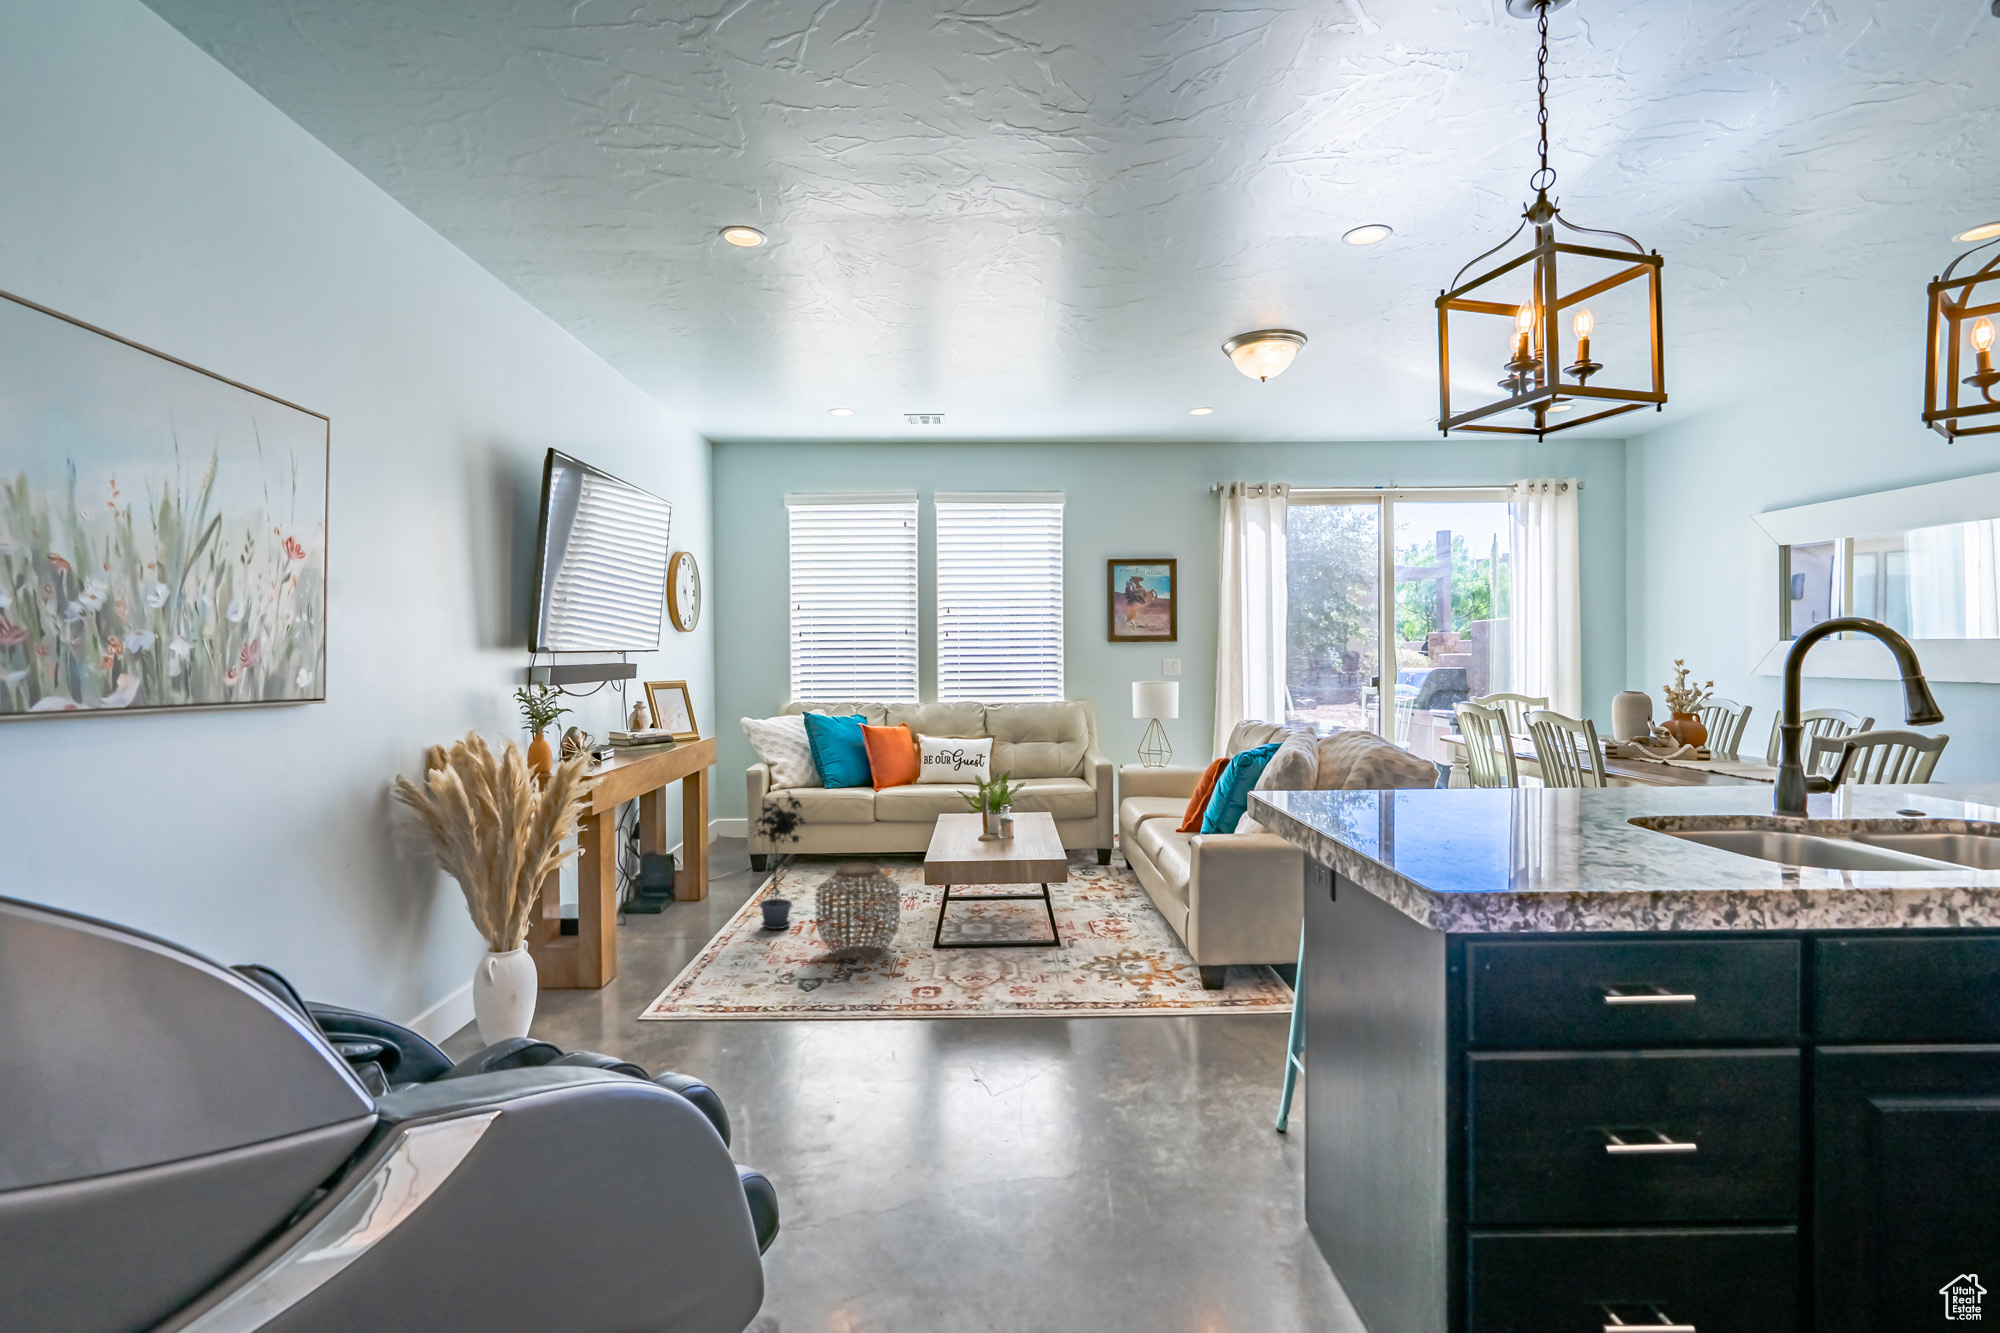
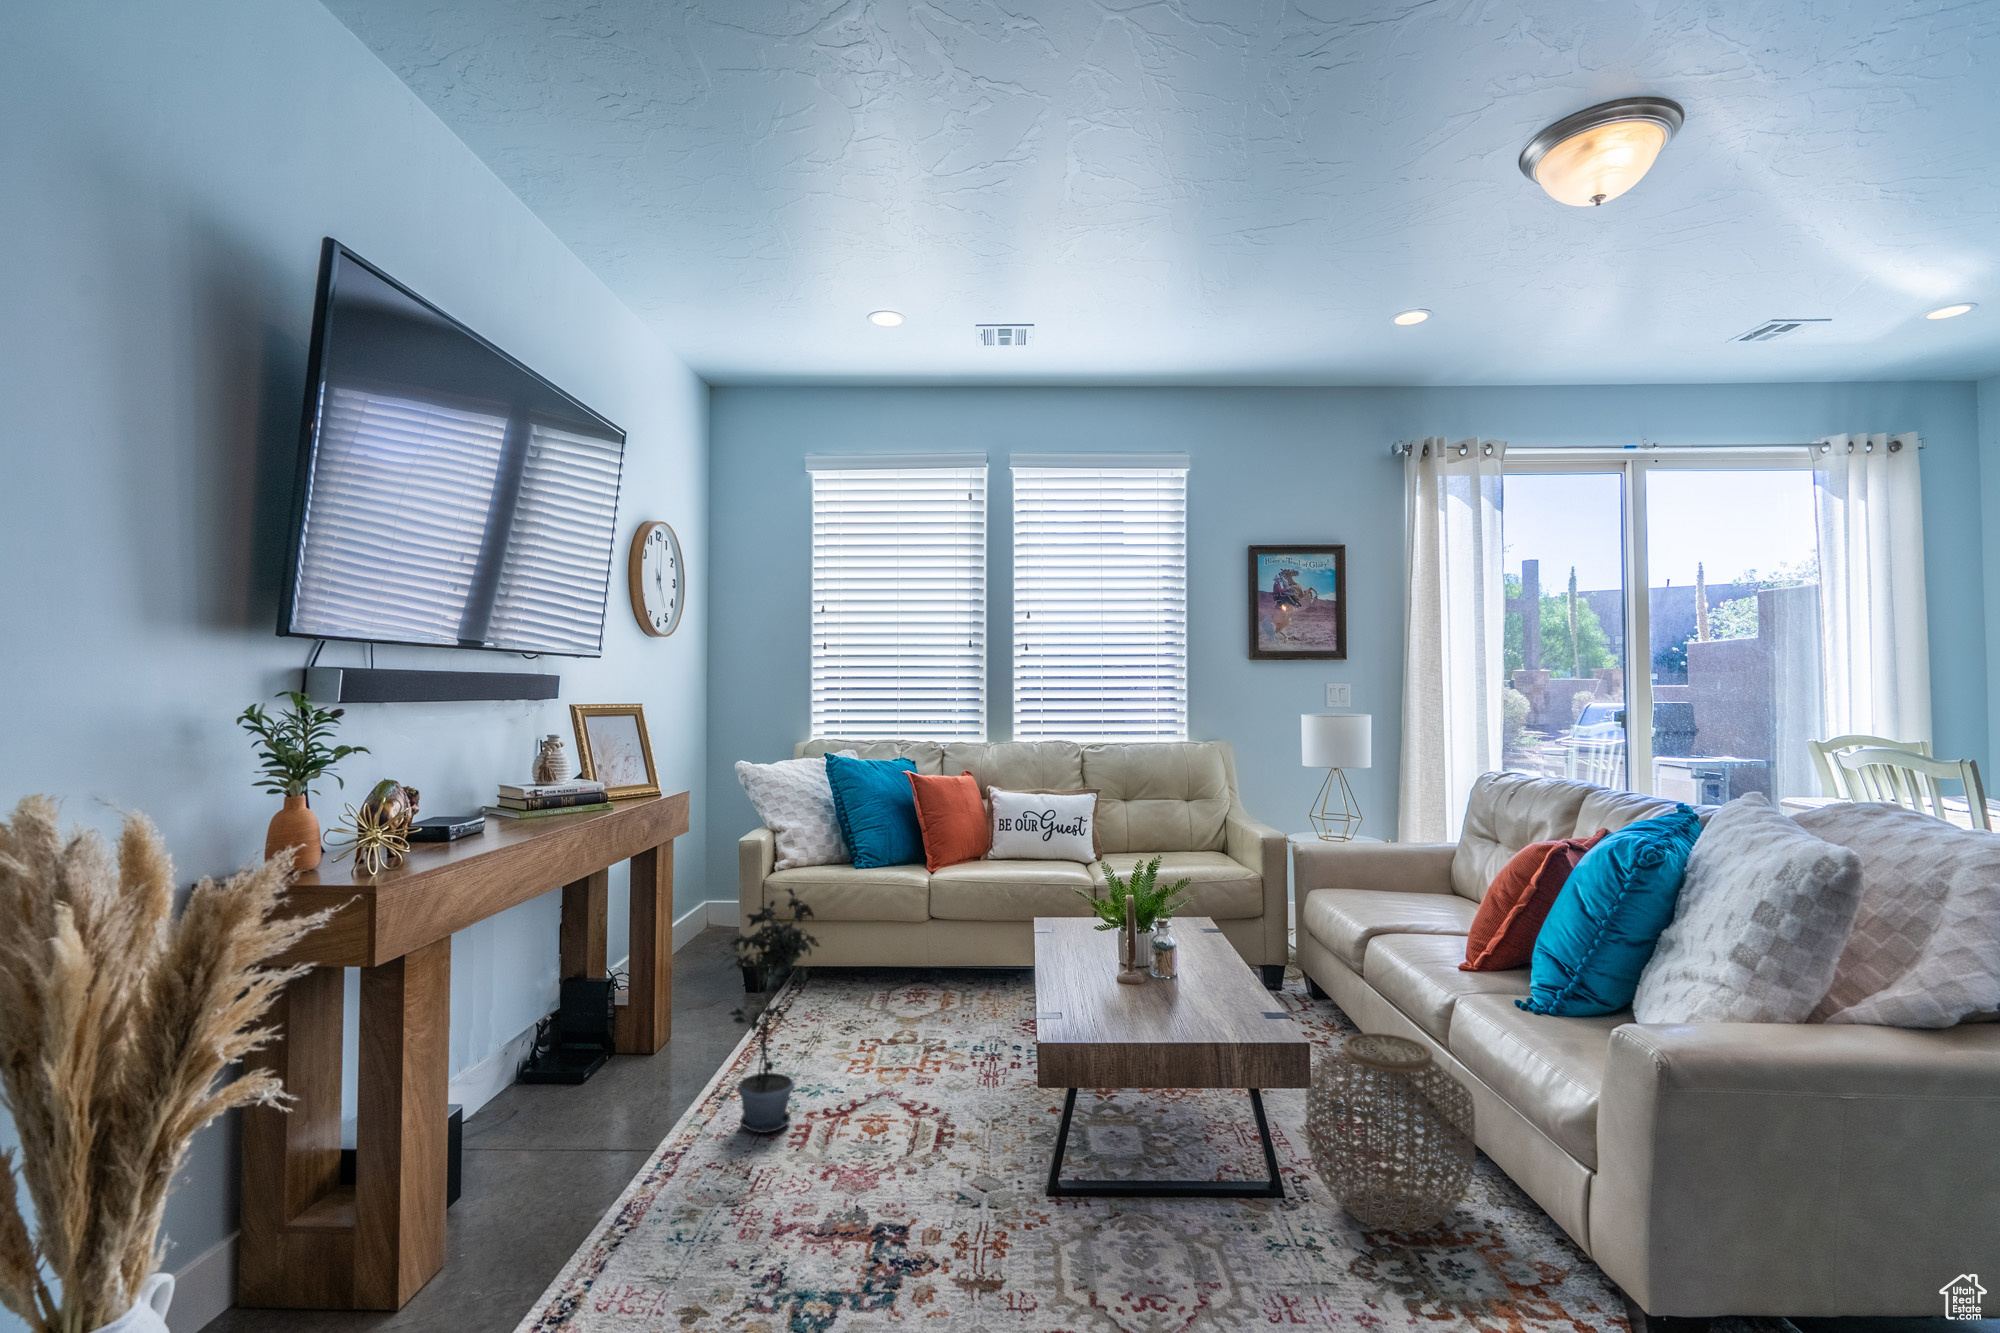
woven basket: present [816,863,900,960] -> present [1306,1033,1475,1232]

